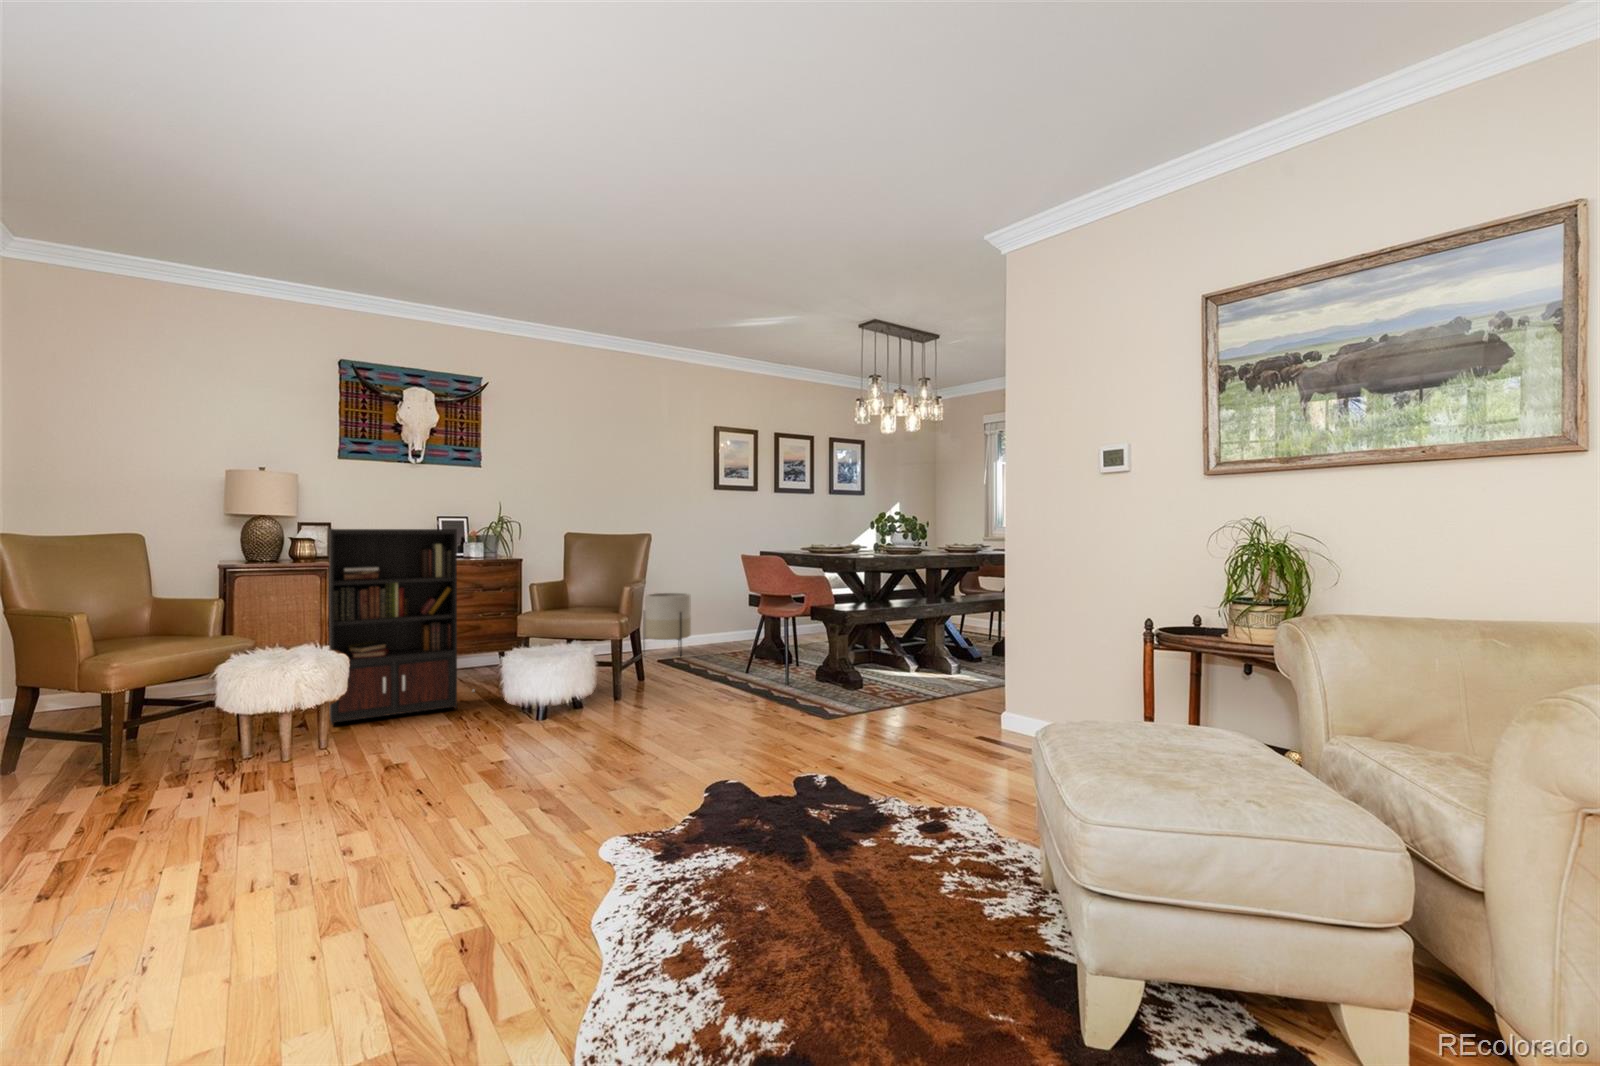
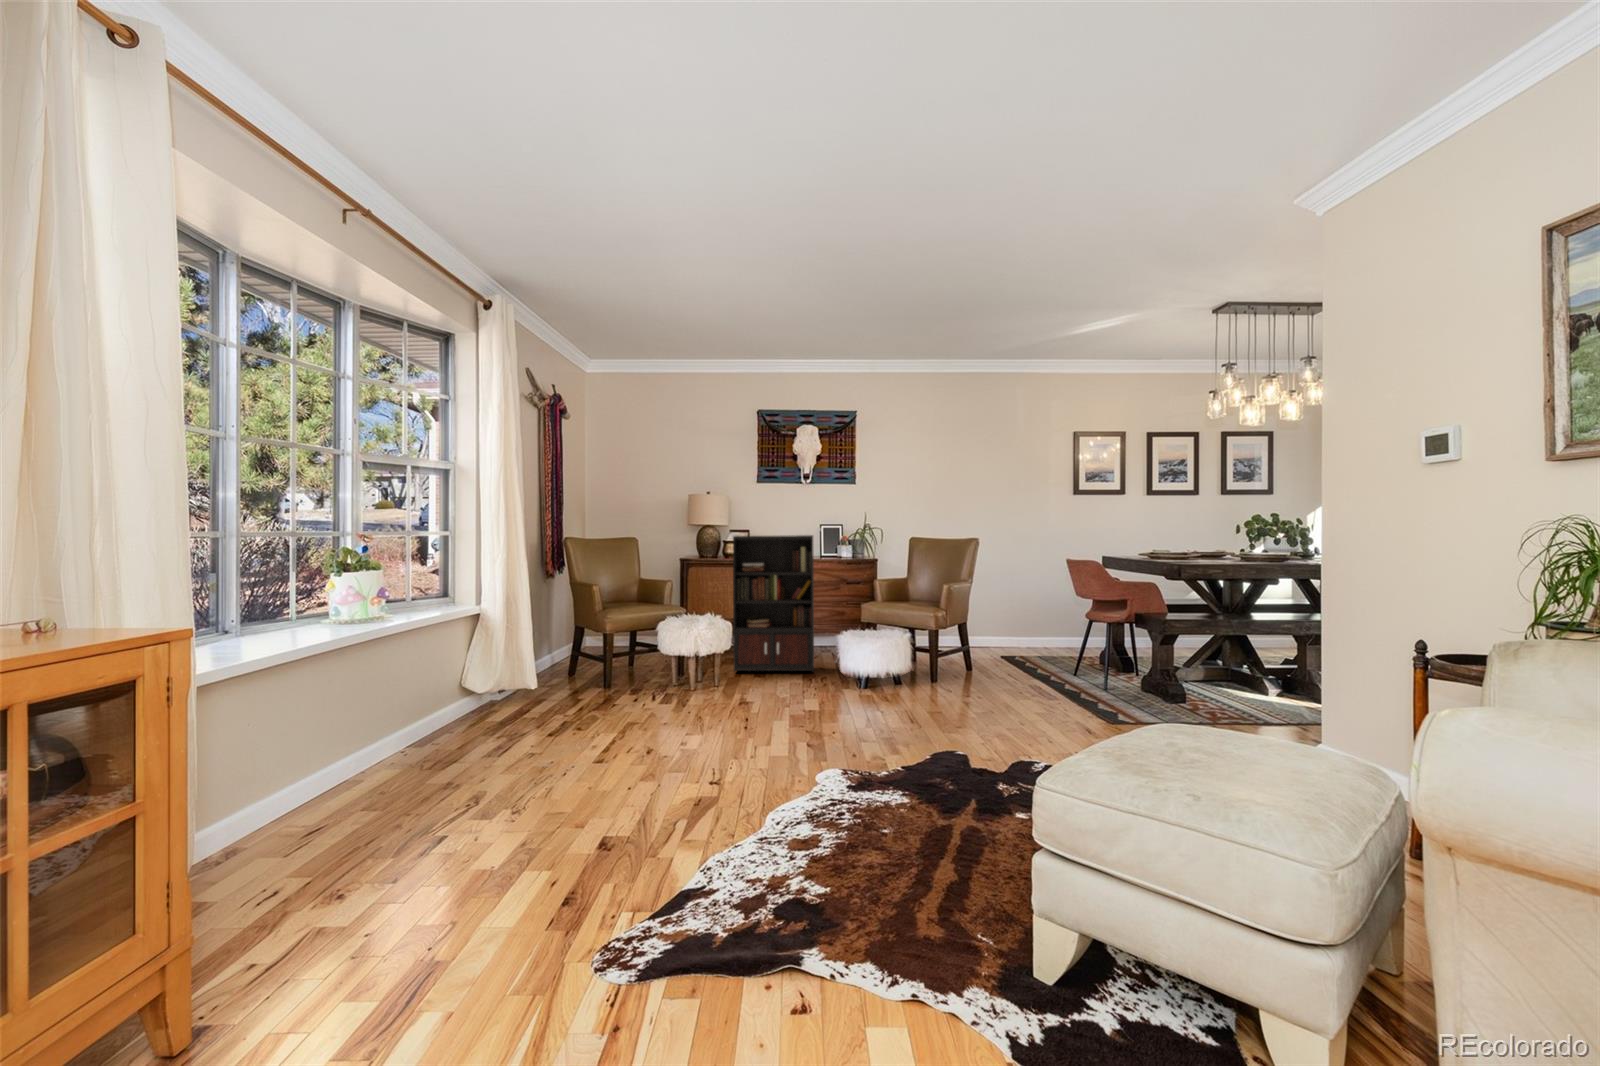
planter: present [644,593,691,657] -> none [992,593,1037,656]

